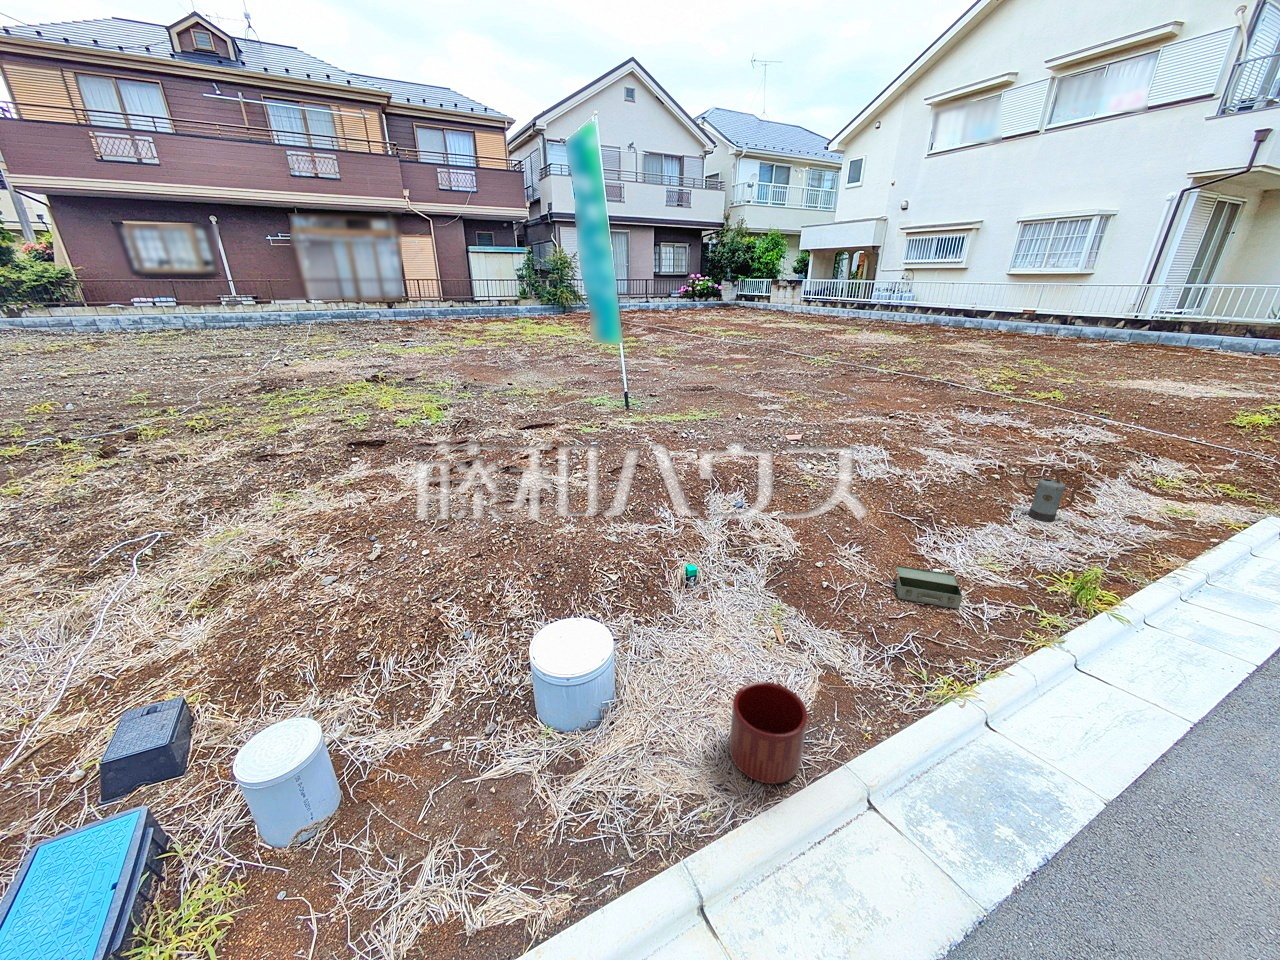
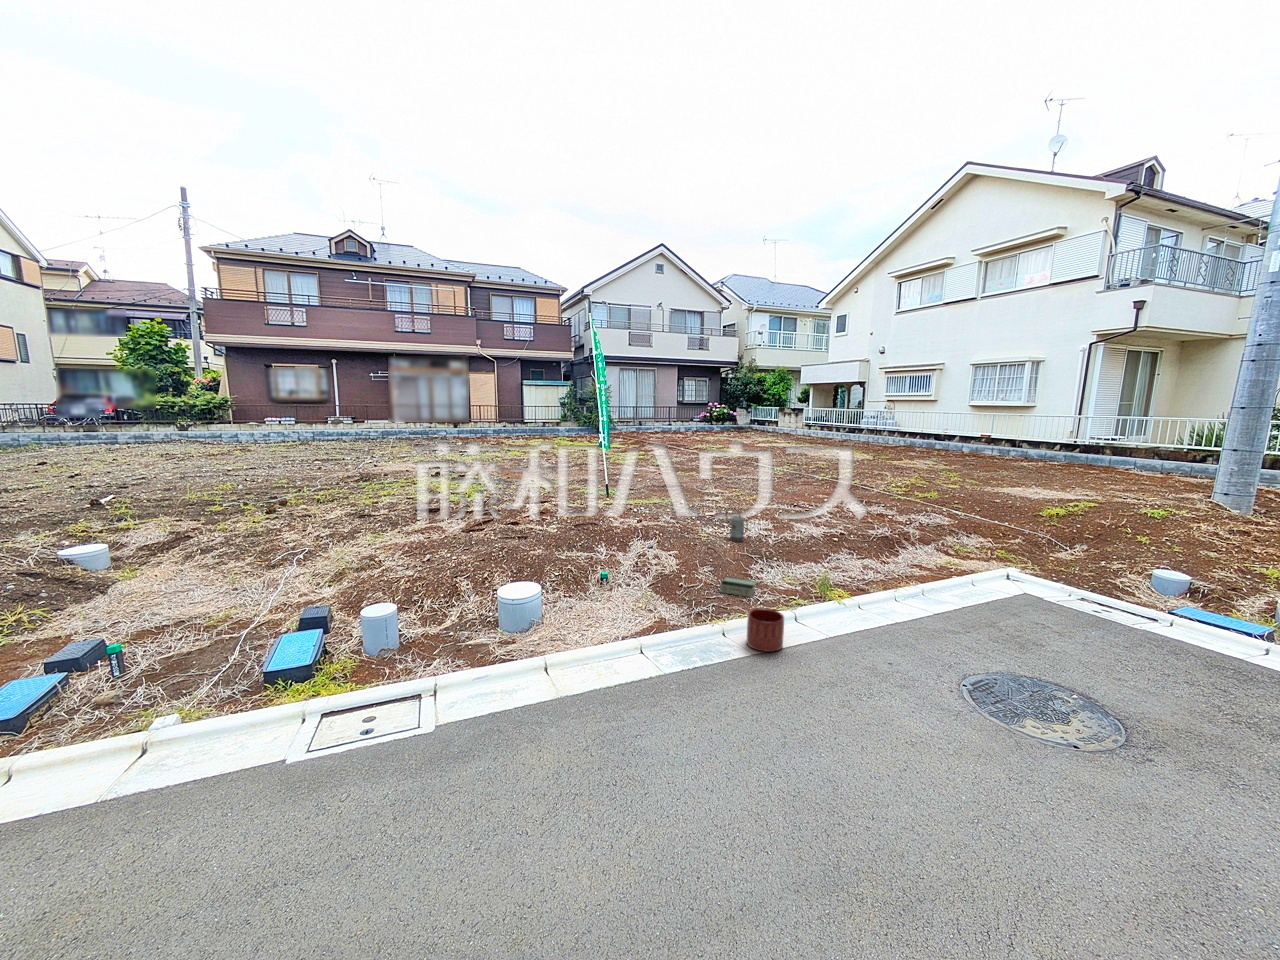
watering can: present [1023,463,1086,522] -> present [725,507,750,542]
planter: present [729,682,808,784] -> present [747,608,784,652]

